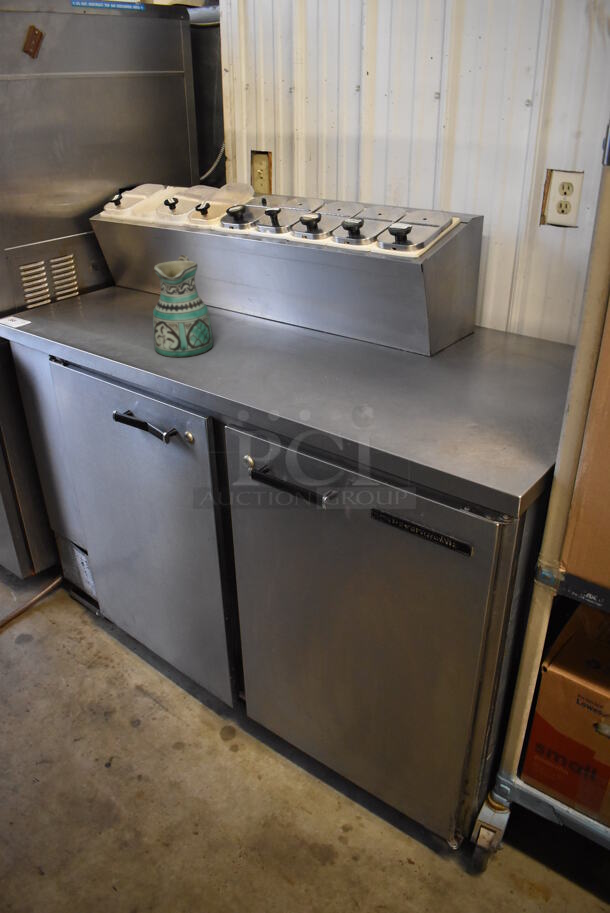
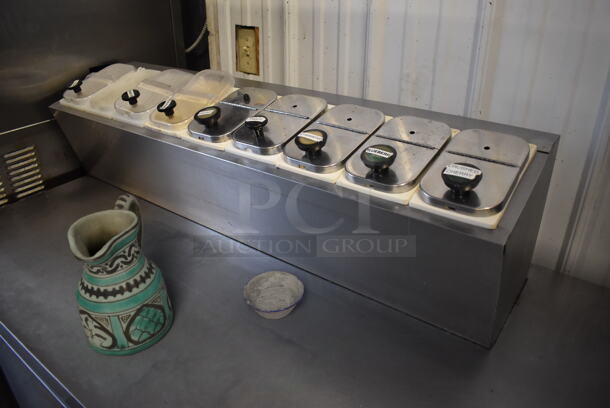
bowl: none [262,319,306,345] -> present [243,271,304,319]

